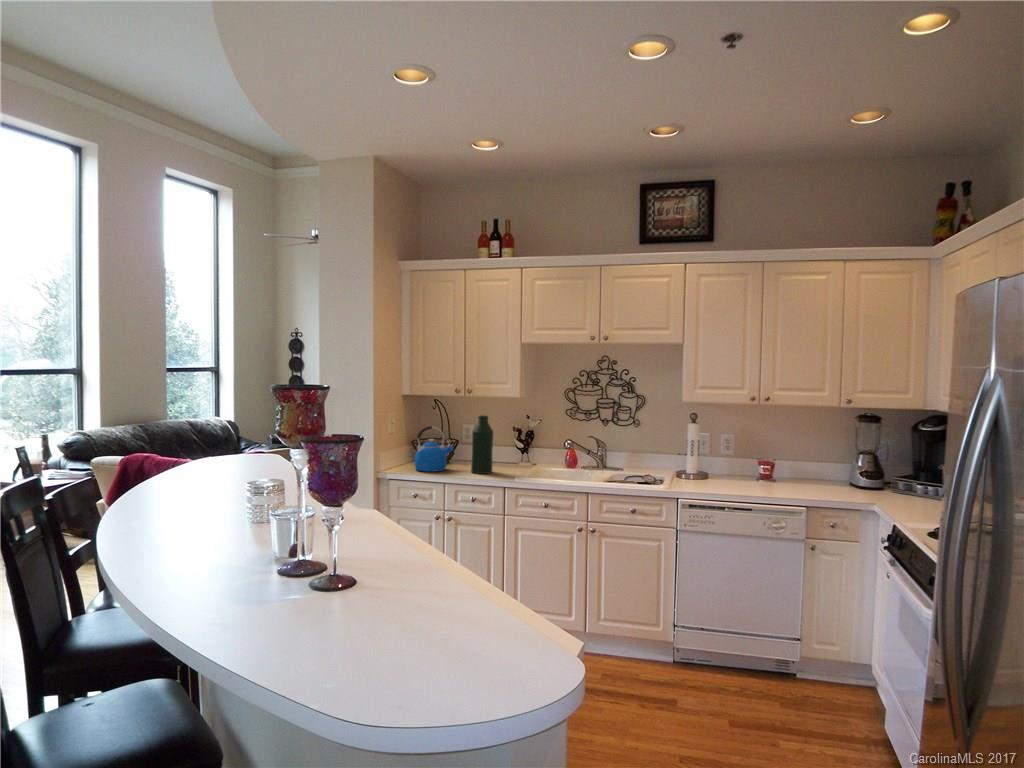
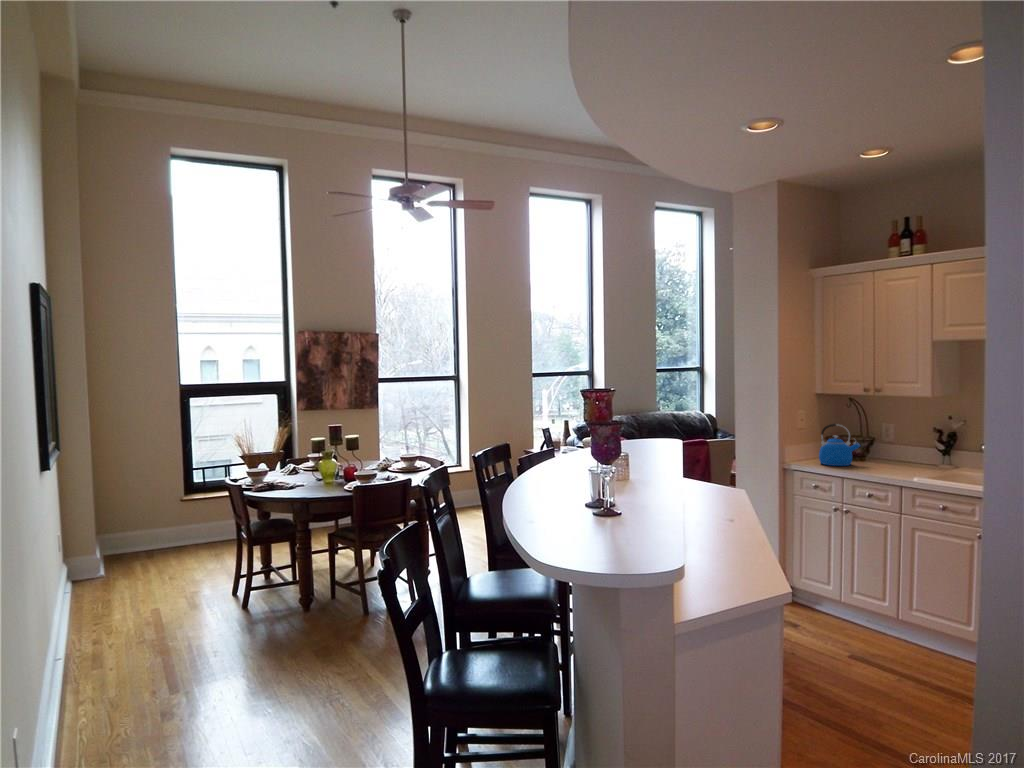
bottle: present [471,415,493,474] -> none [875,415,899,472]

